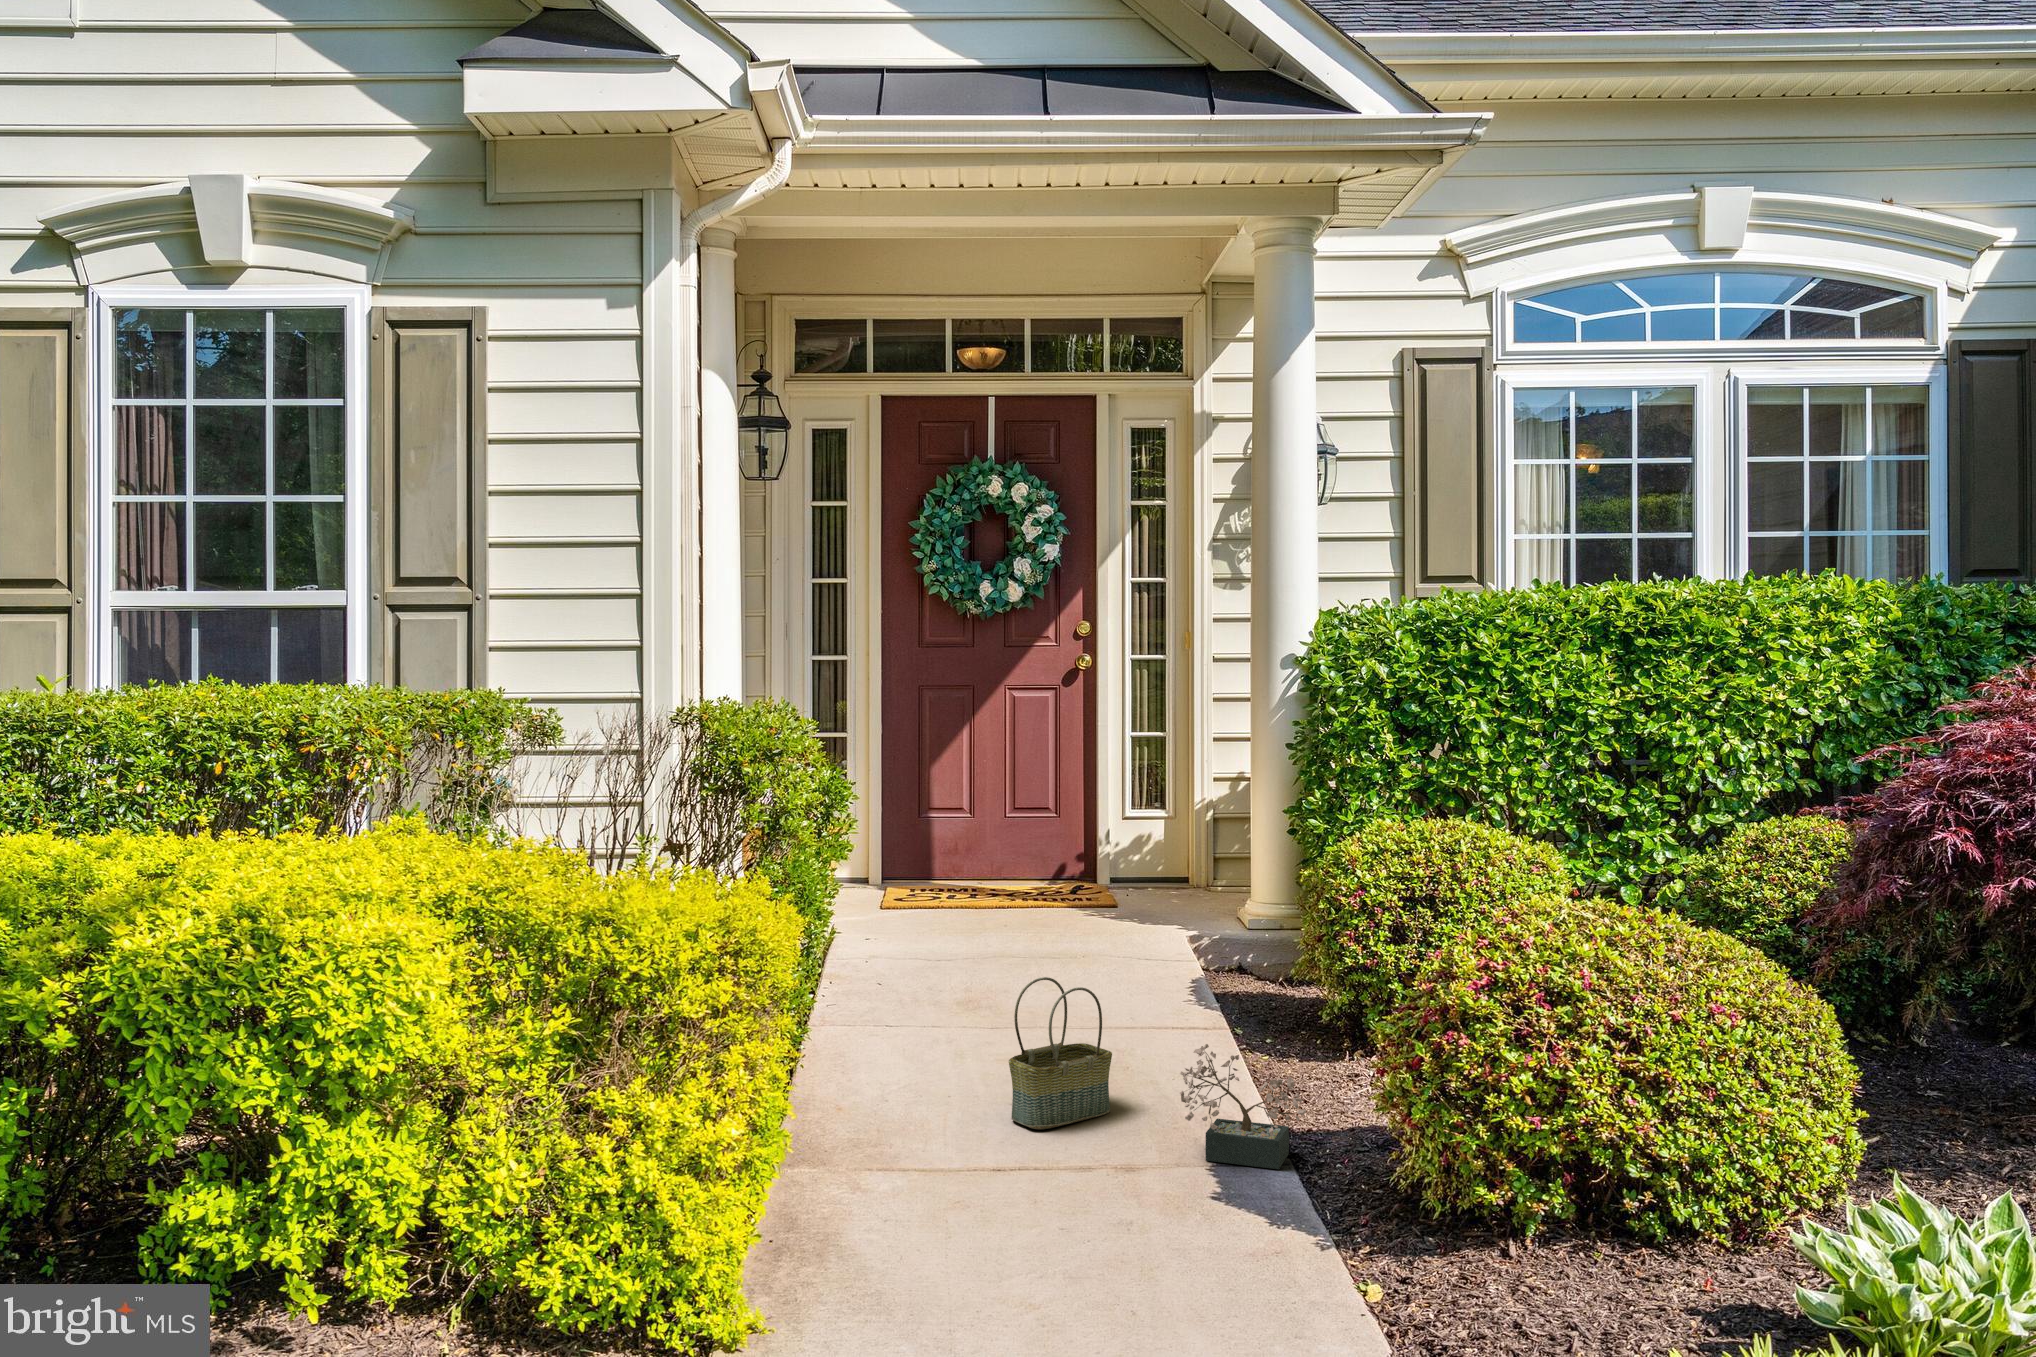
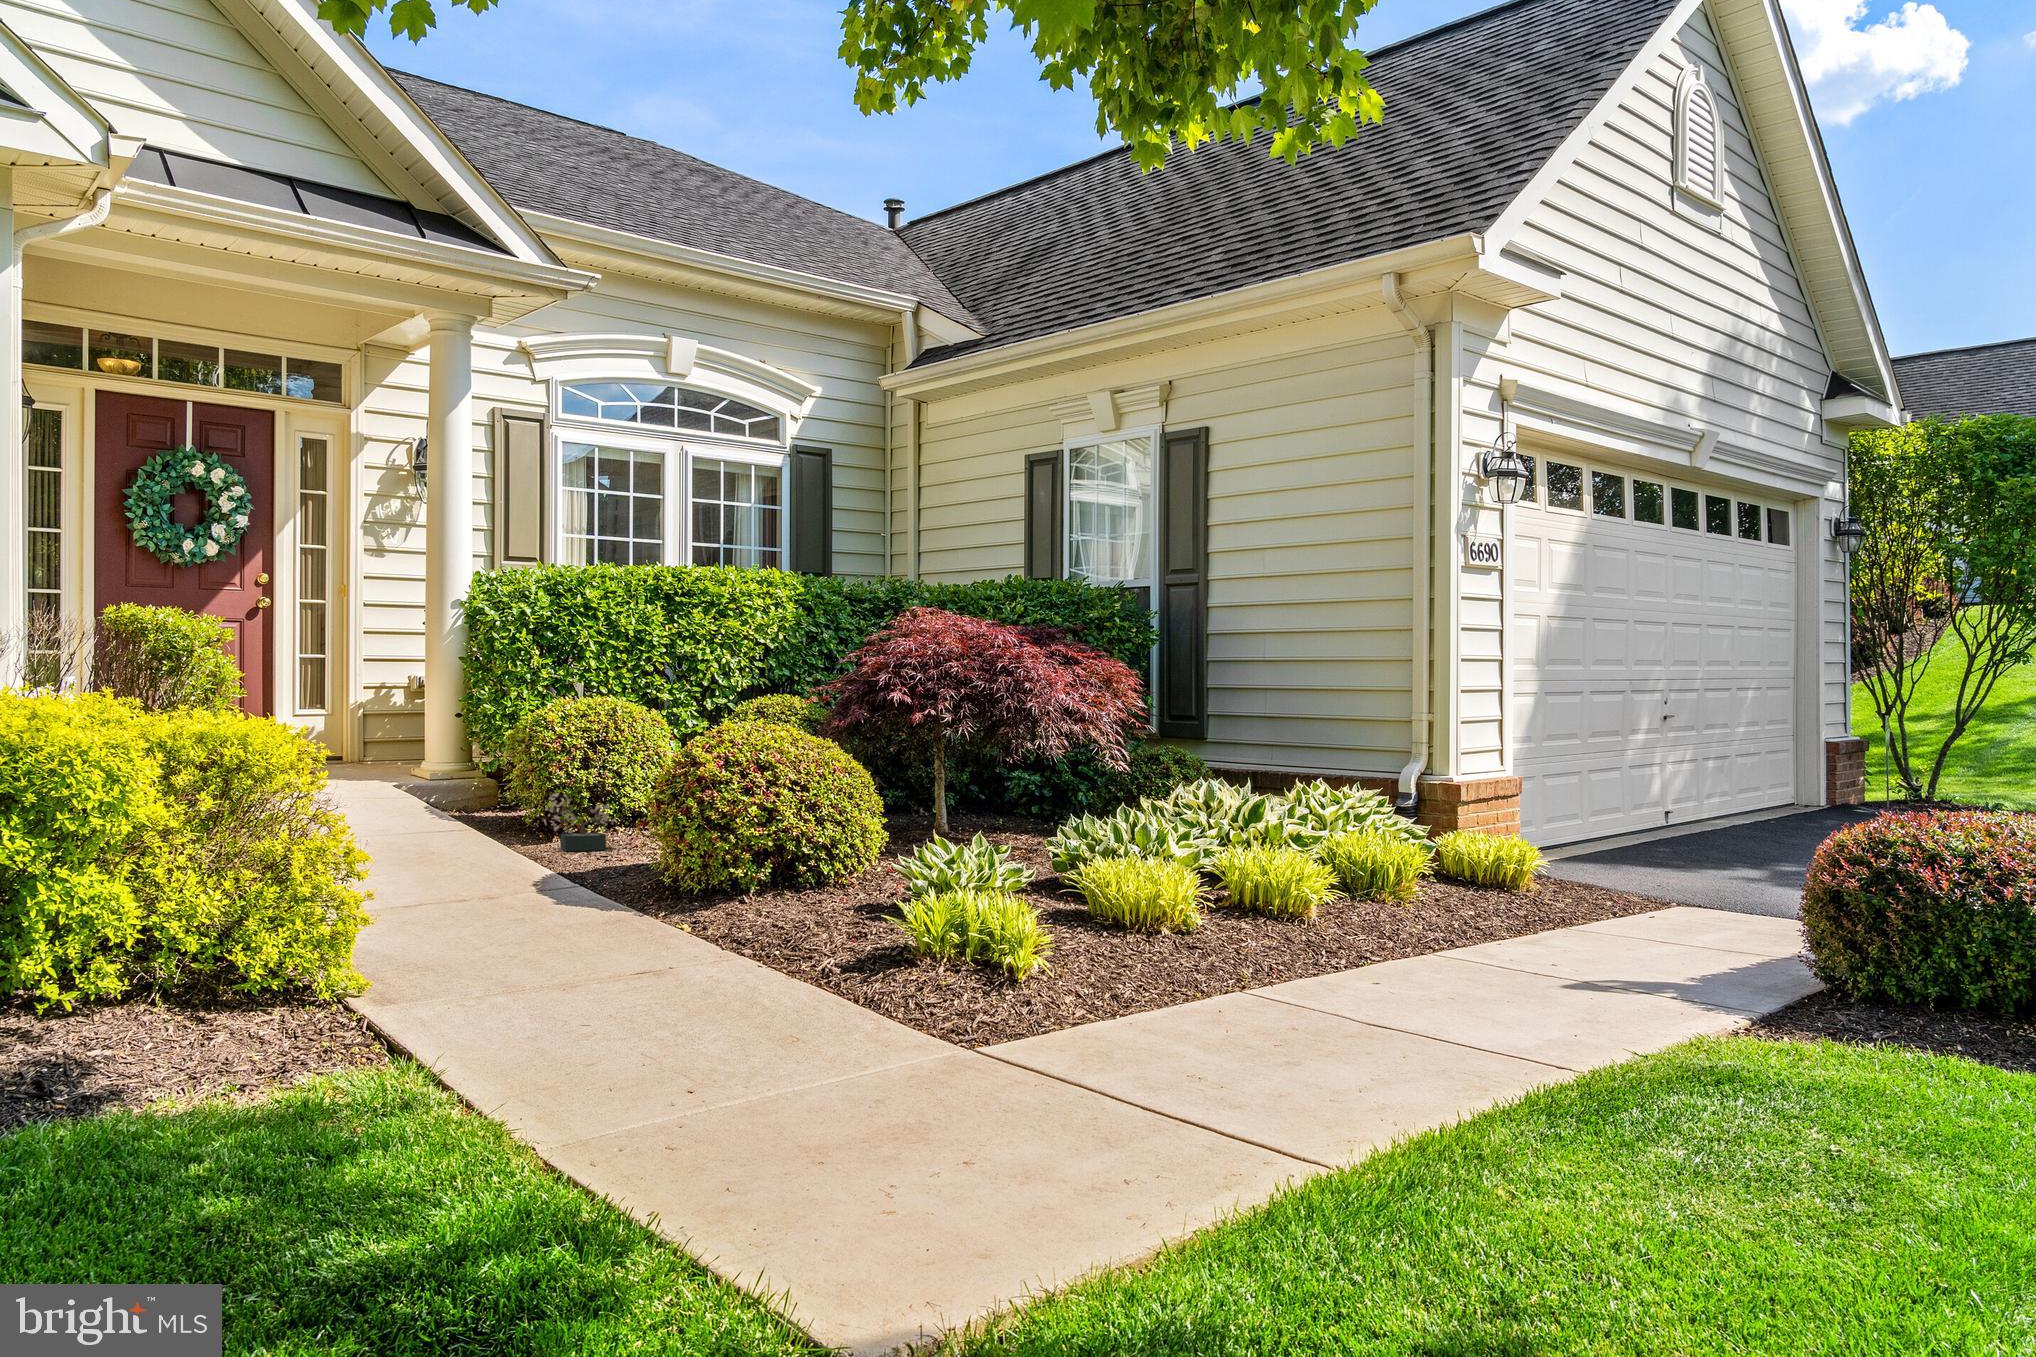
basket: present [1009,977,1112,1129] -> none [431,770,483,853]

